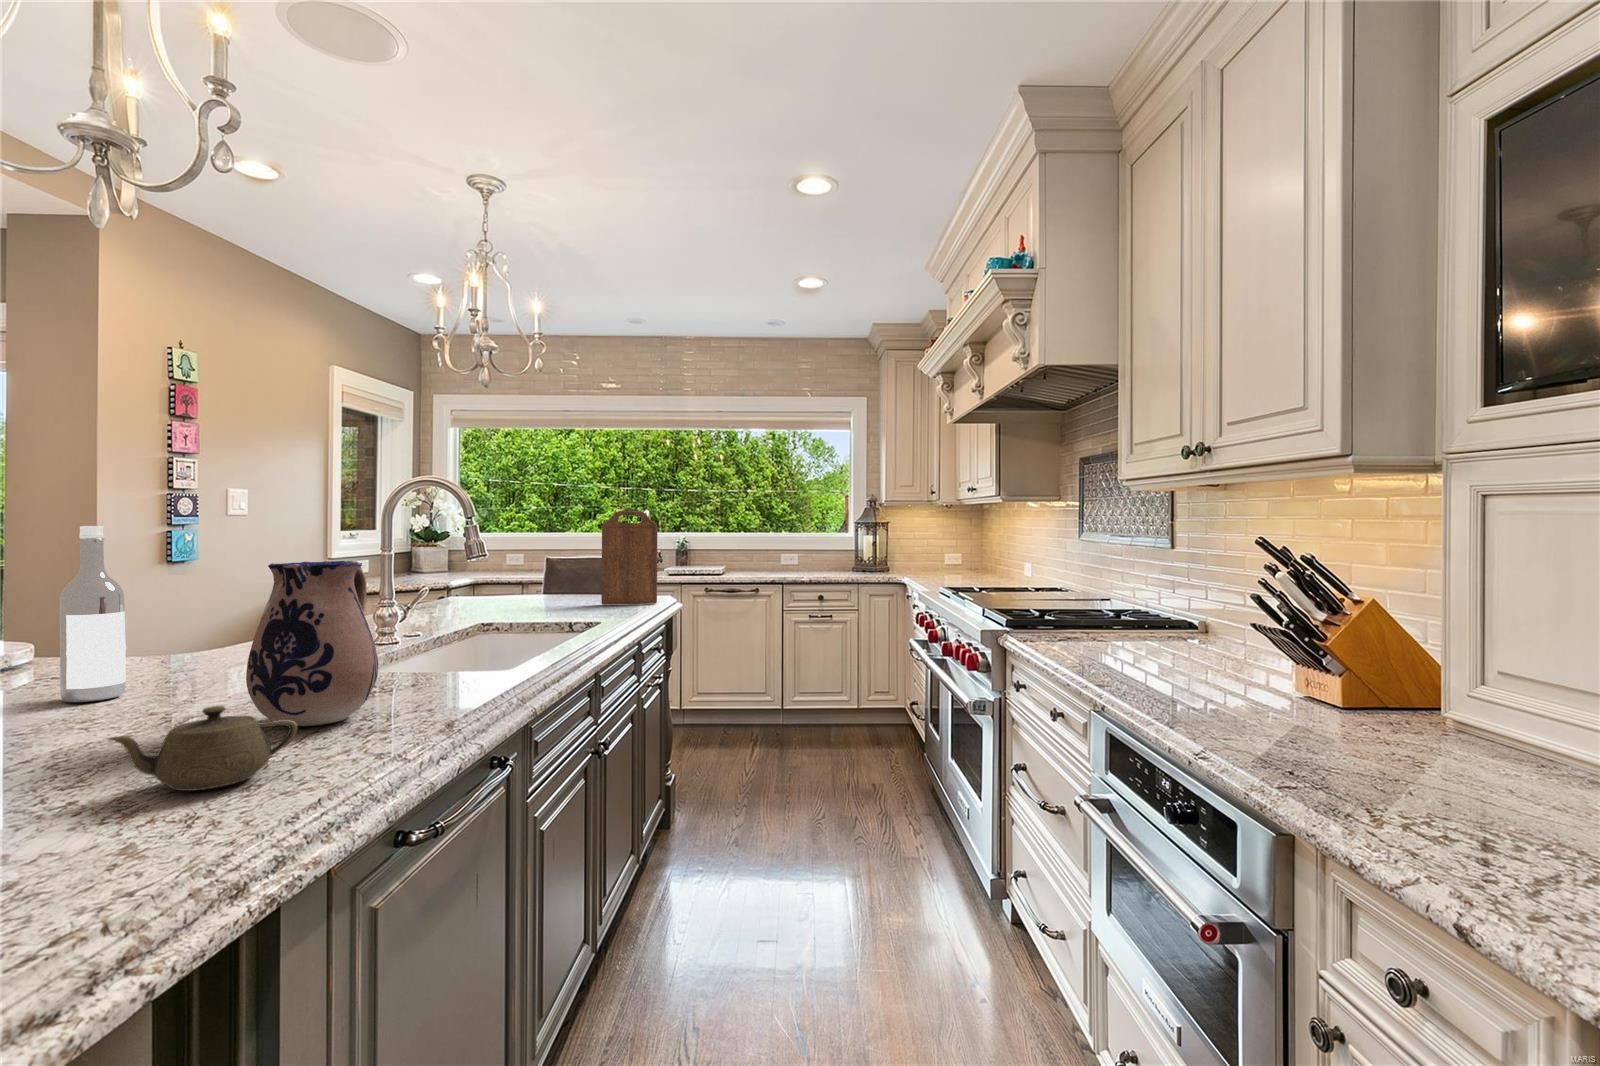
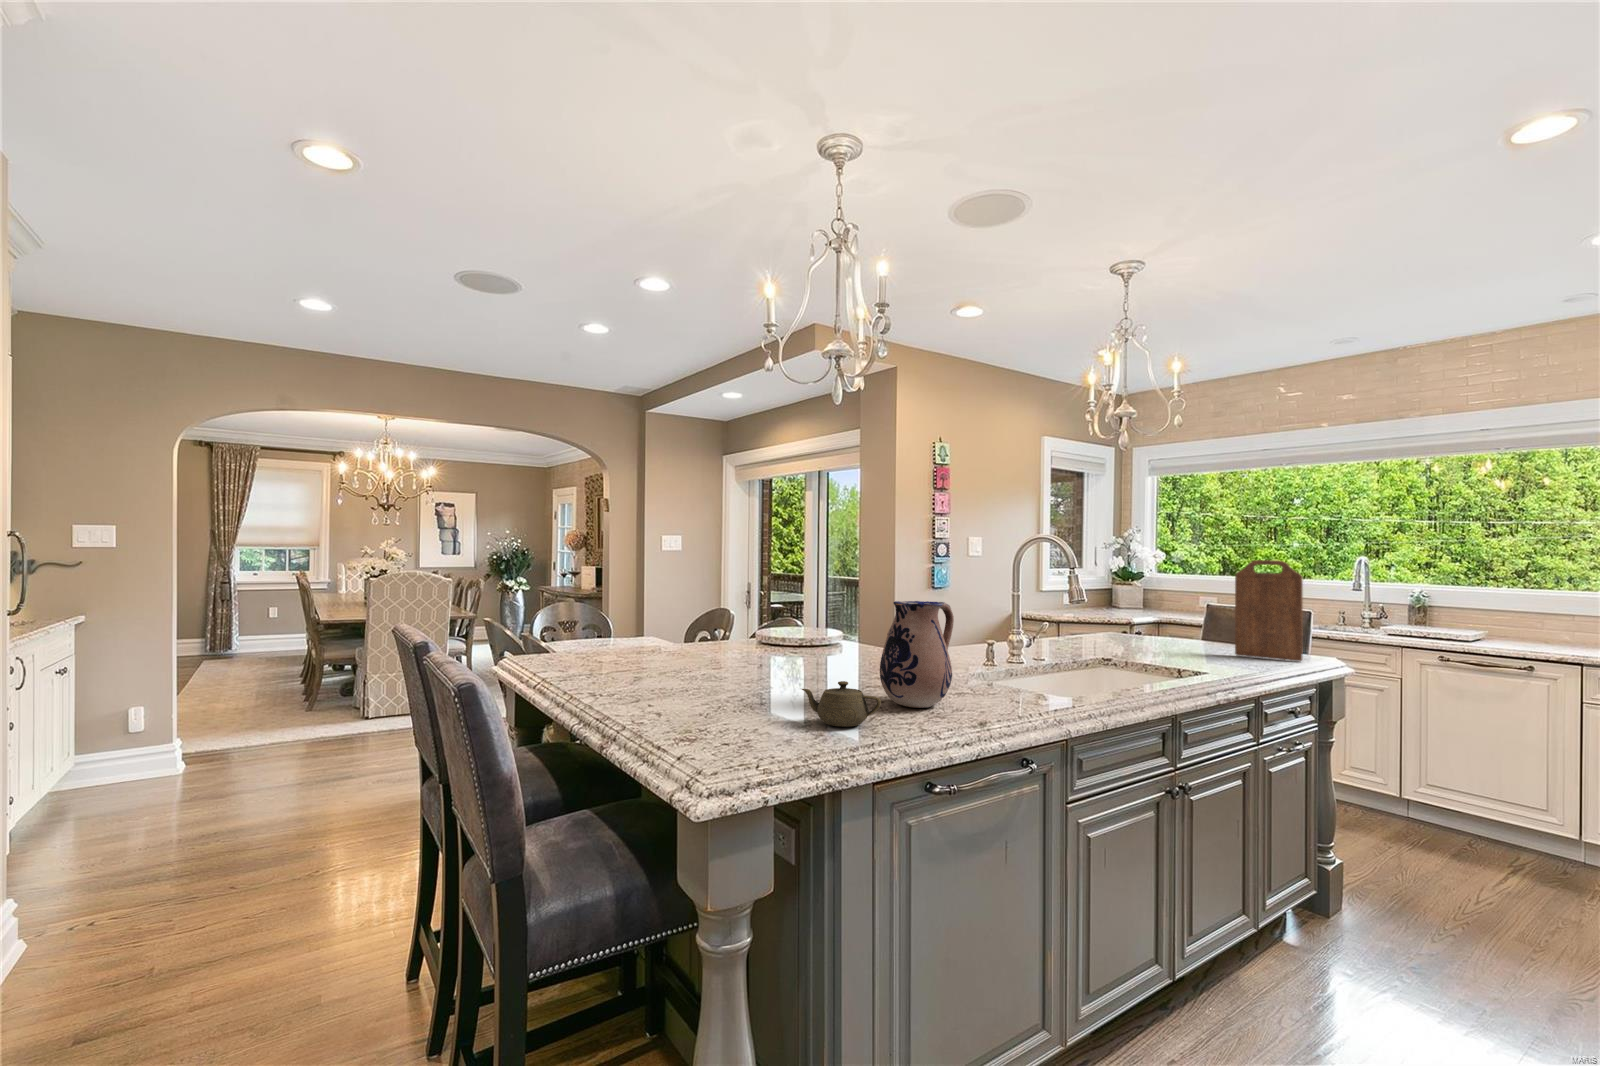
wine bottle: present [60,526,126,702] -> none [823,573,850,673]

